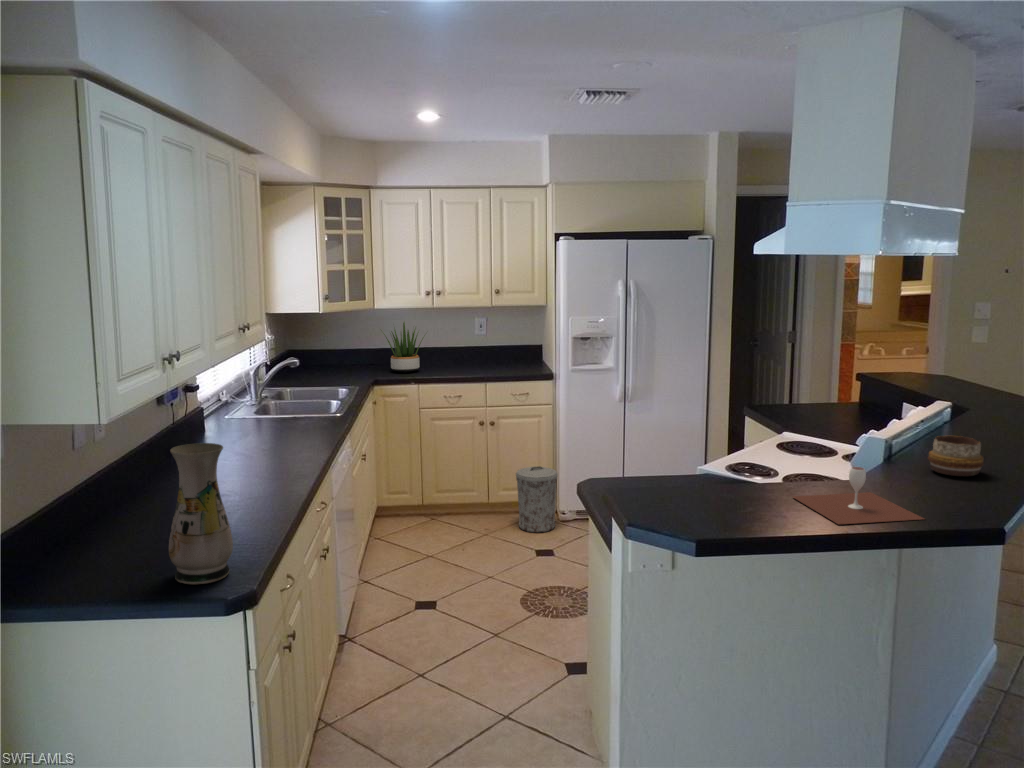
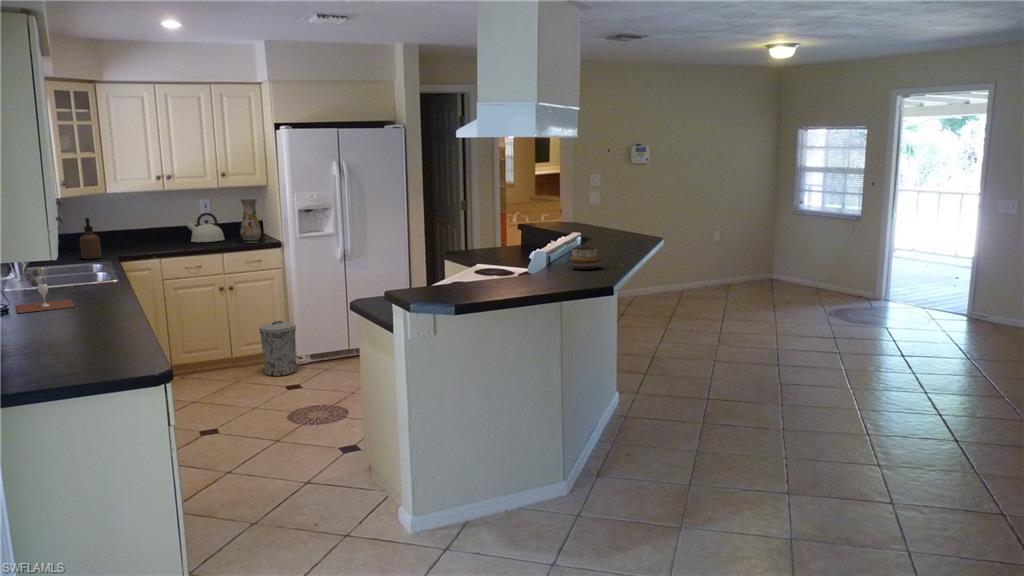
potted plant: present [381,322,424,372] -> none [112,204,164,250]
kettle: none [457,333,496,366] -> present [187,213,225,242]
soap dispenser: none [339,336,359,380] -> present [80,218,101,259]
vase: present [169,443,233,585] -> present [240,199,261,243]
wine glass: present [793,467,924,525] -> present [16,284,75,313]

